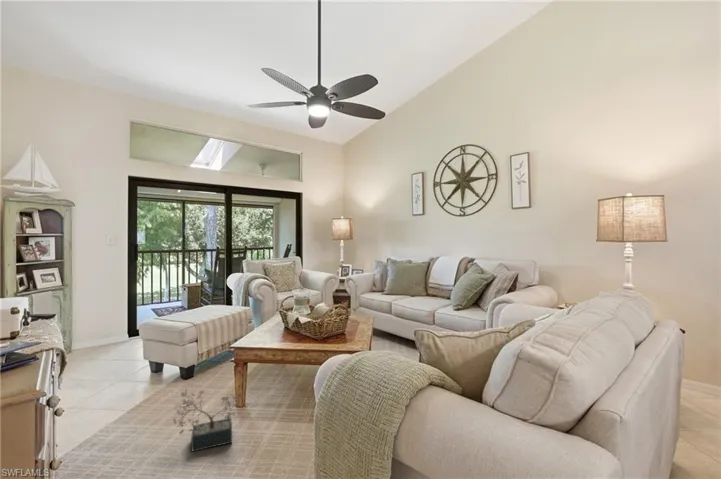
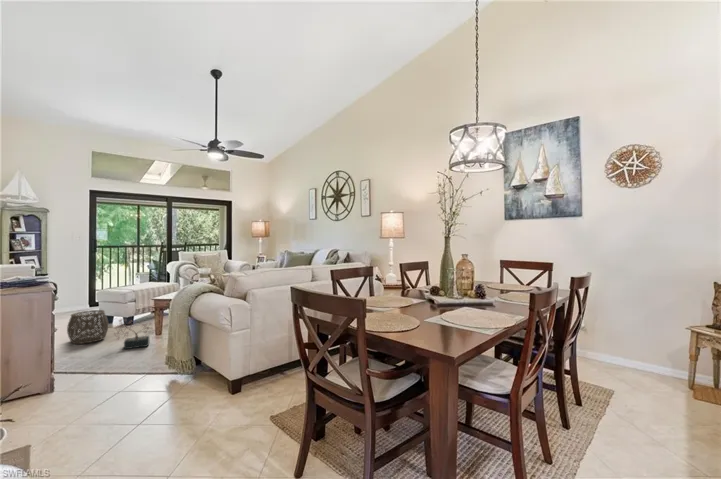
woven basket: none [92,364,161,433] -> present [67,310,108,344]

